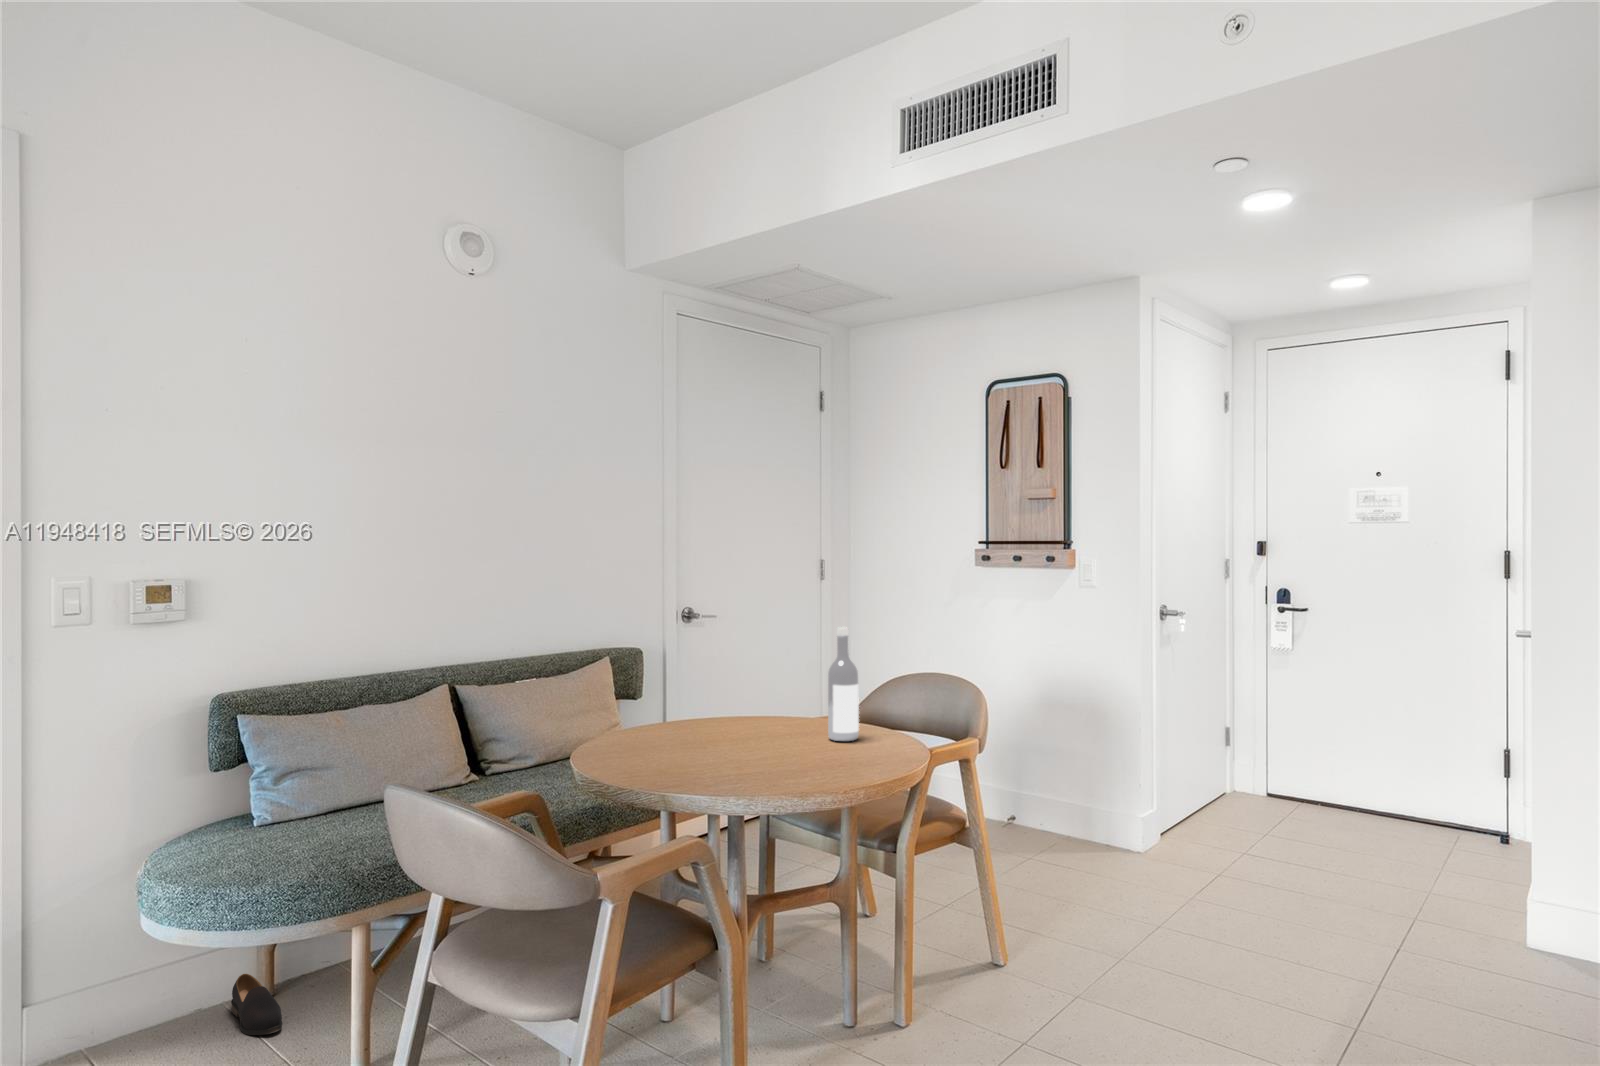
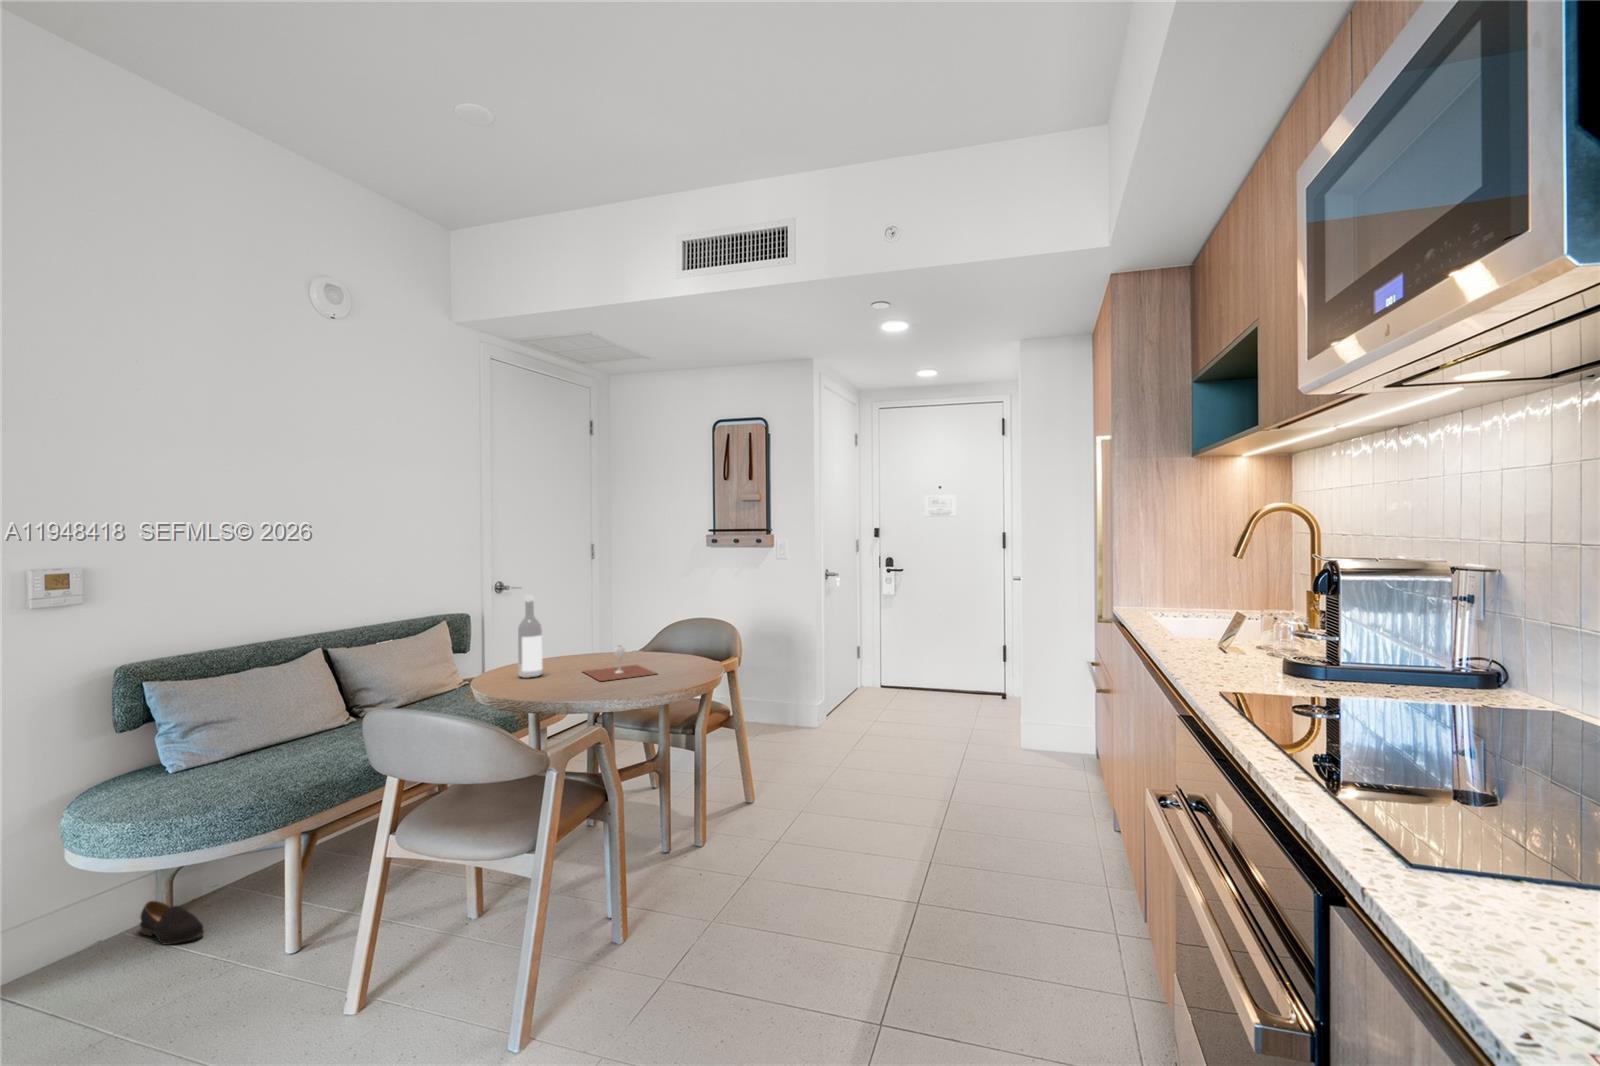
wine bottle: present [828,627,859,742] -> present [518,595,542,678]
wine glass: none [725,713,826,767] -> present [584,646,655,681]

